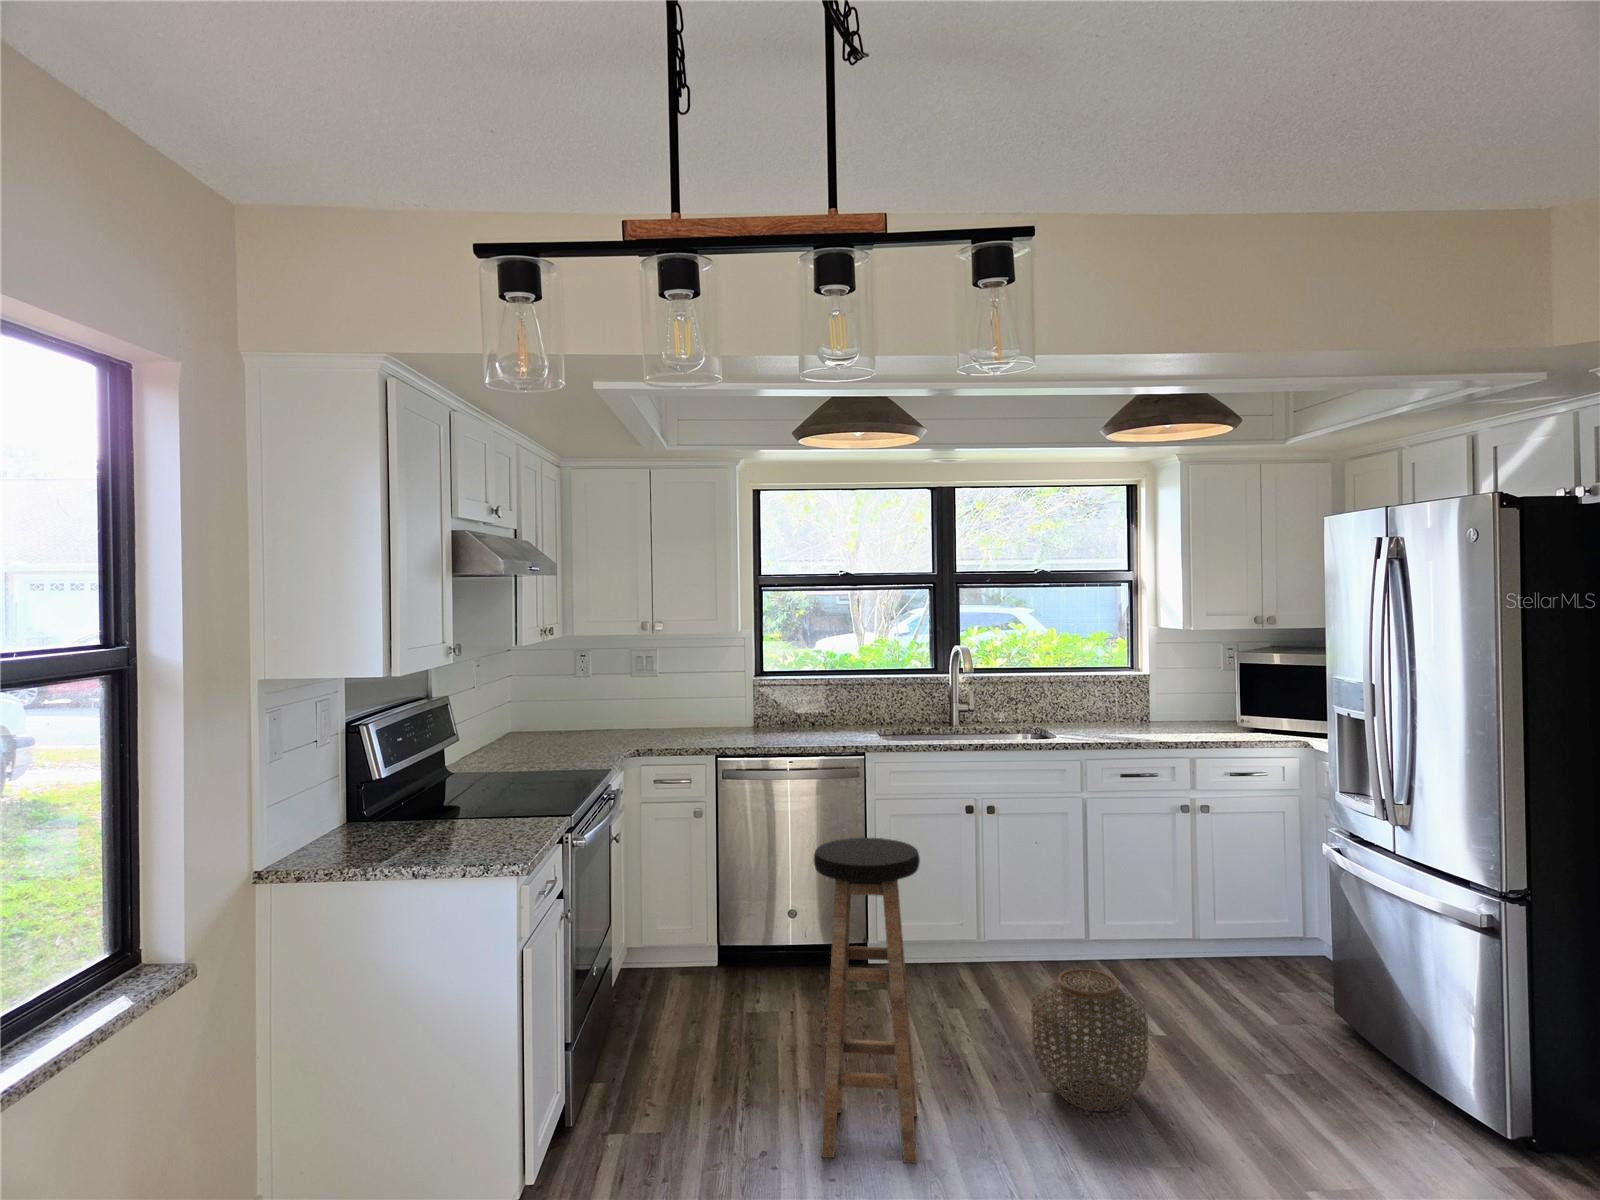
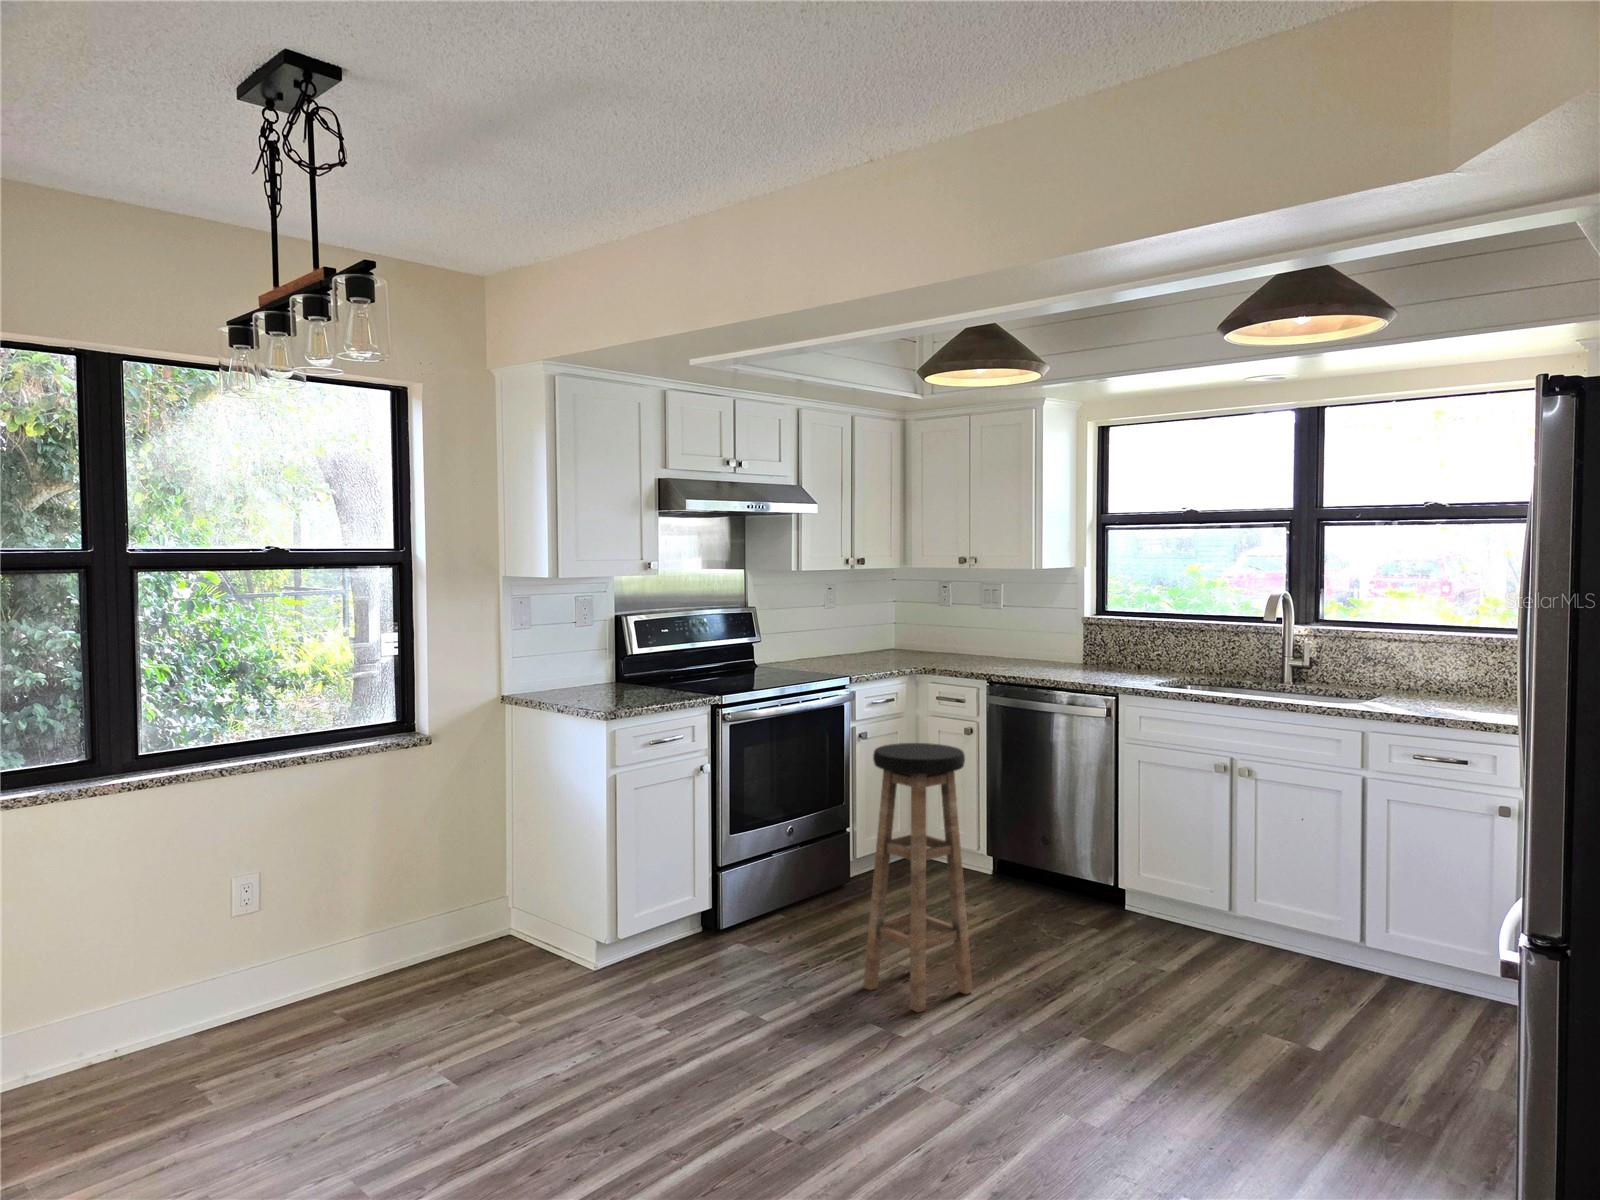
woven basket: present [1032,969,1148,1111] -> none [1081,913,1198,1050]

